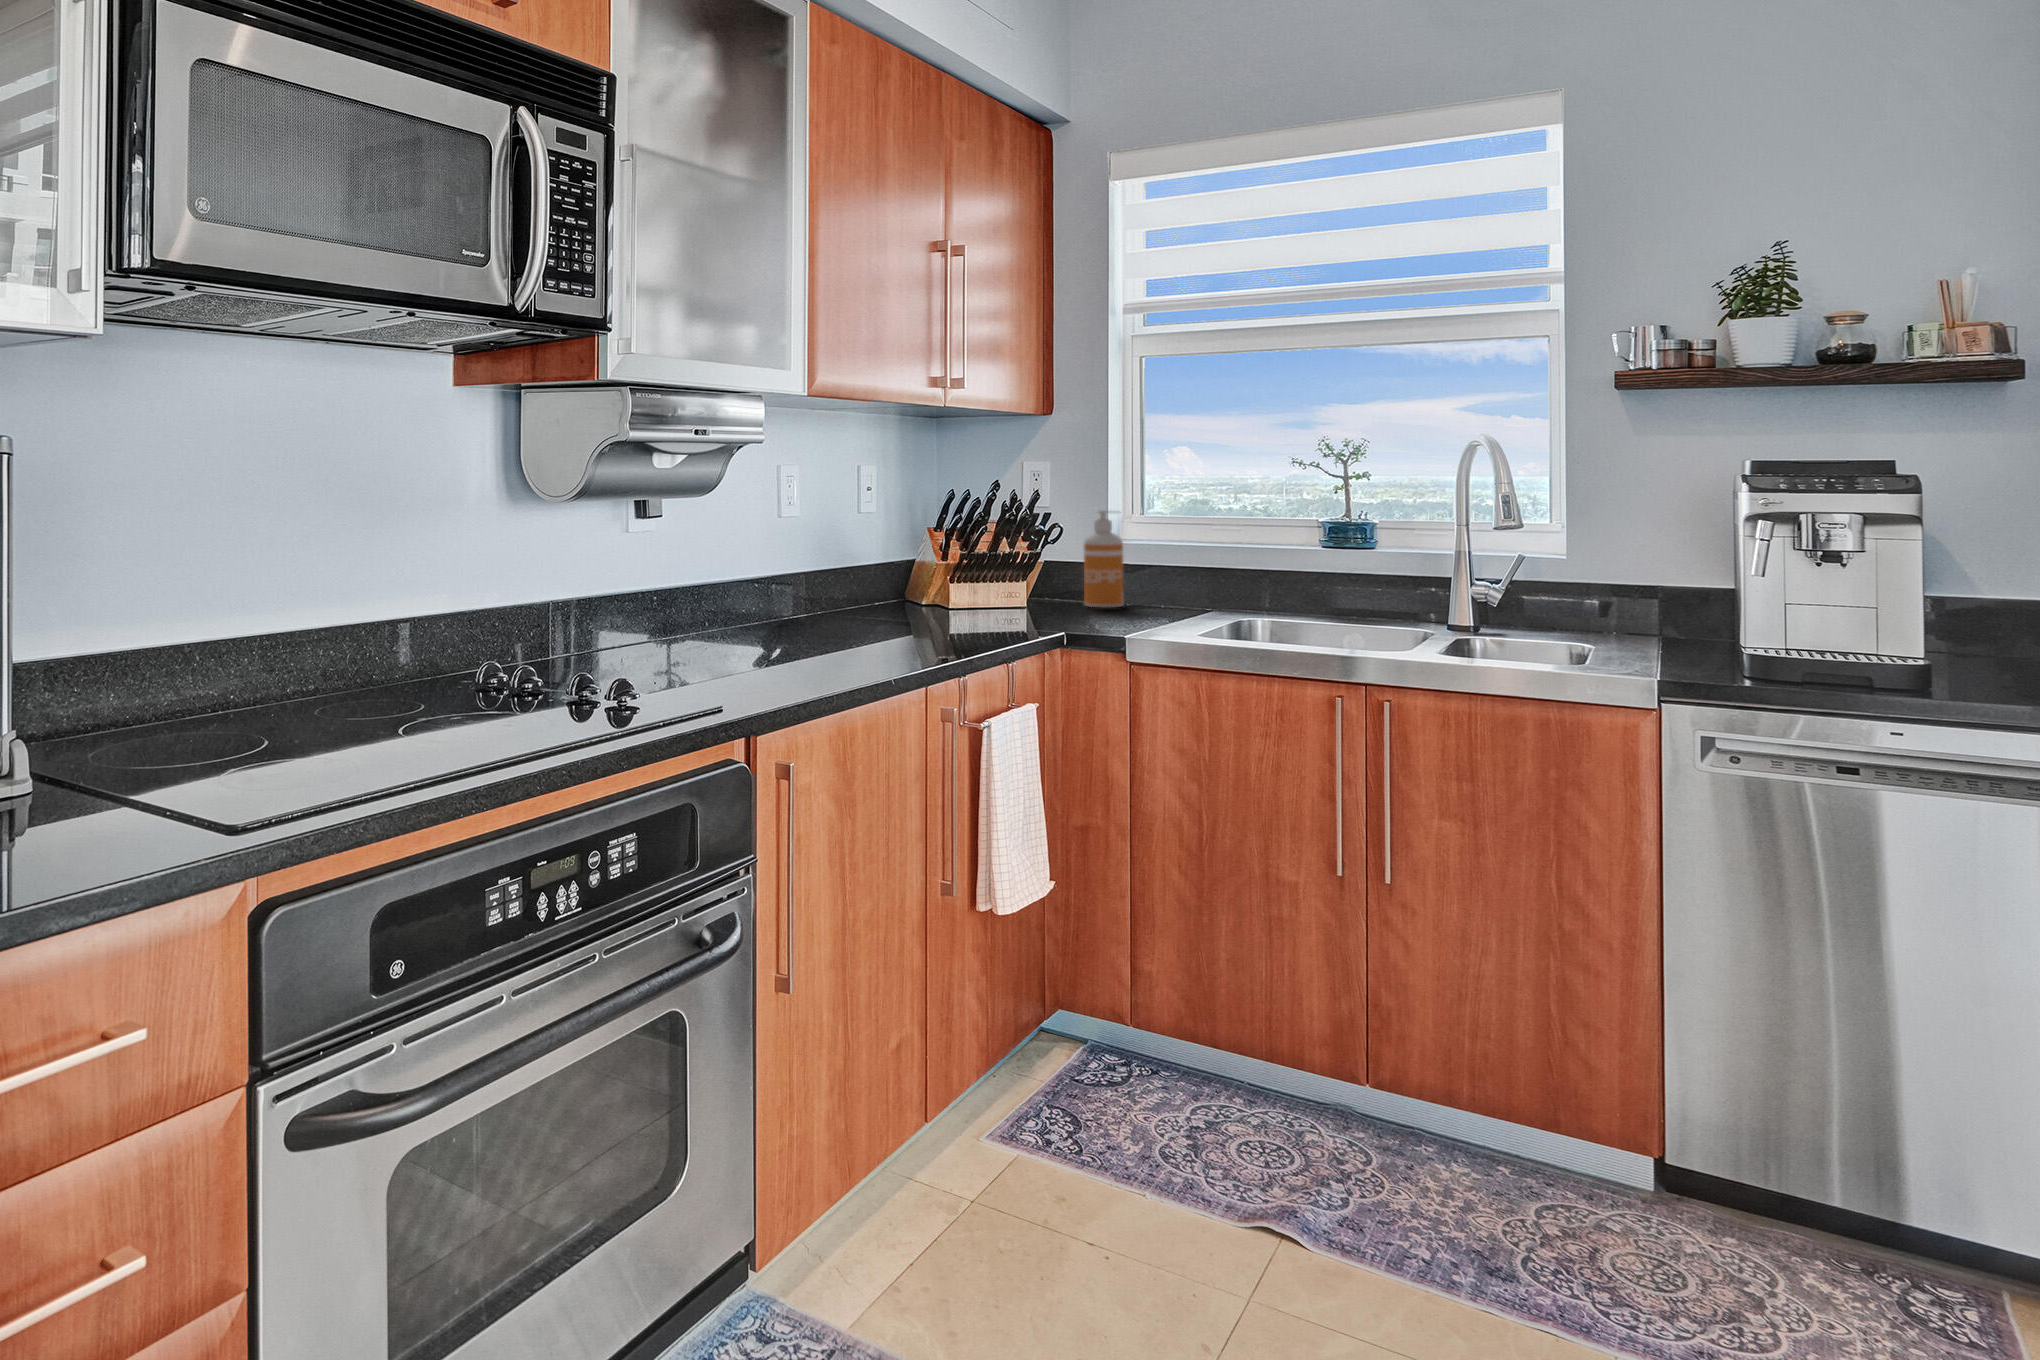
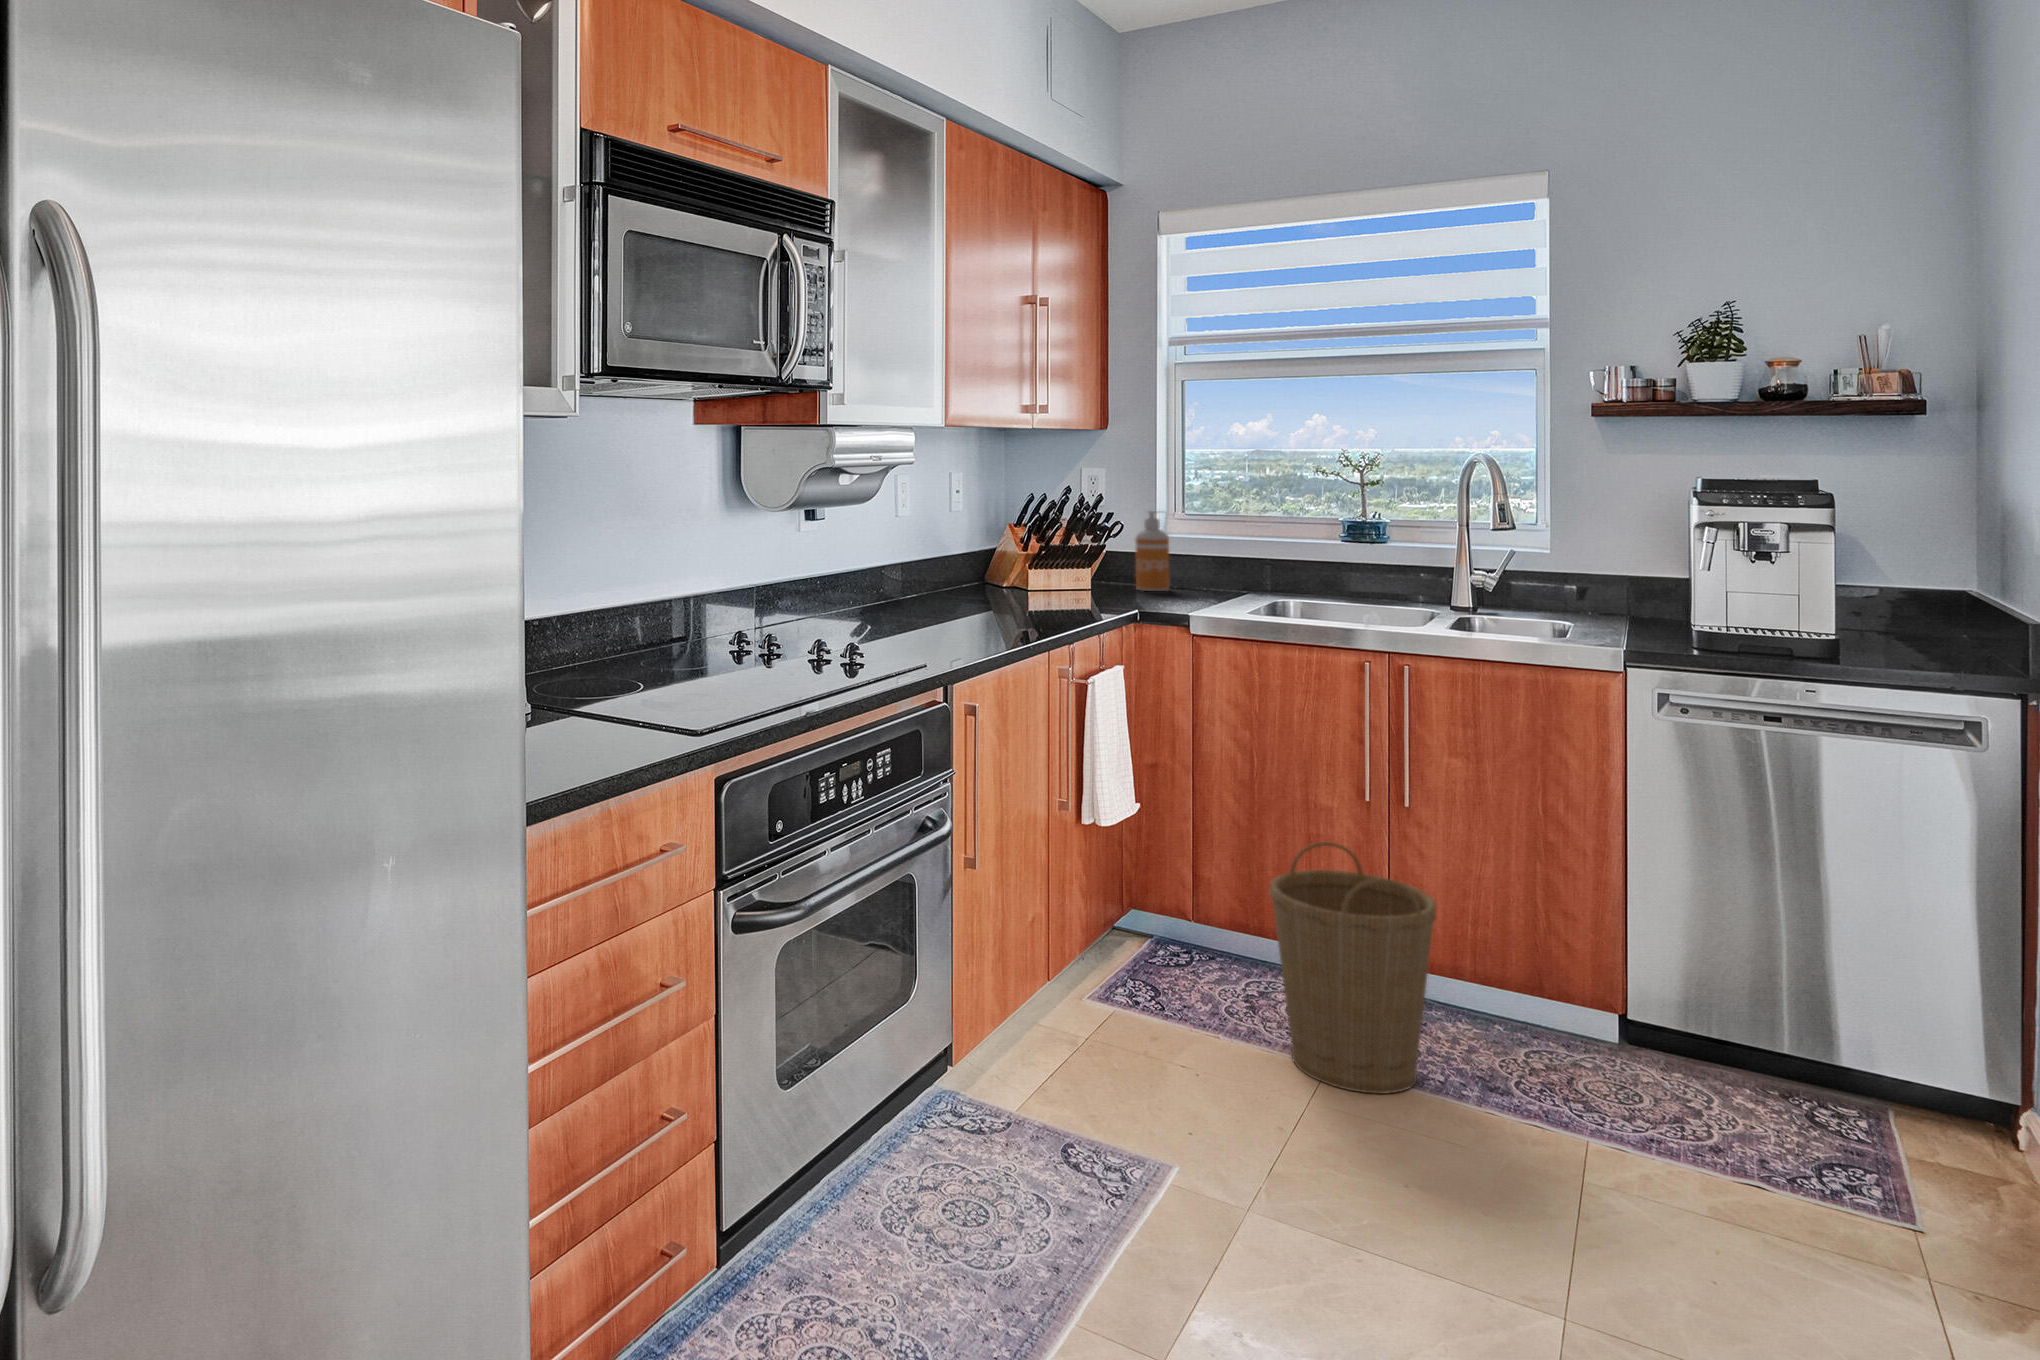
basket: none [1207,934,1419,1285] -> present [1270,842,1436,1094]

